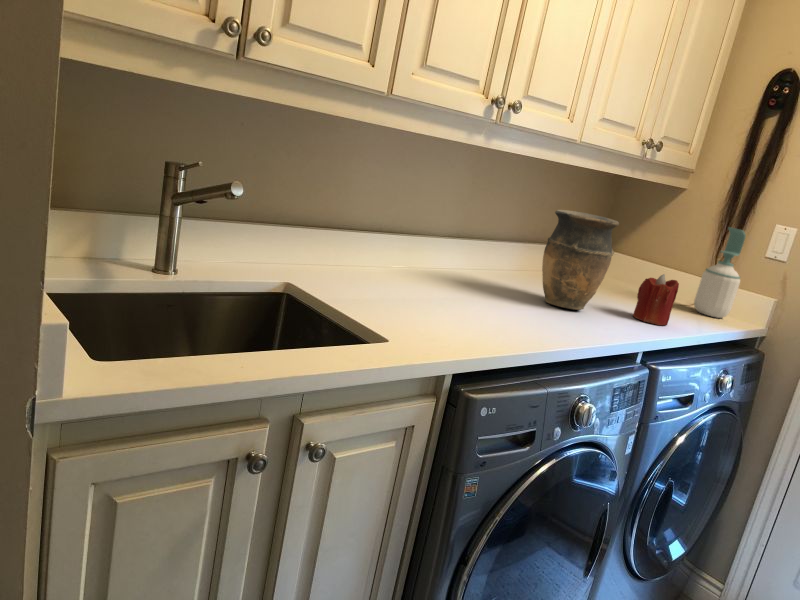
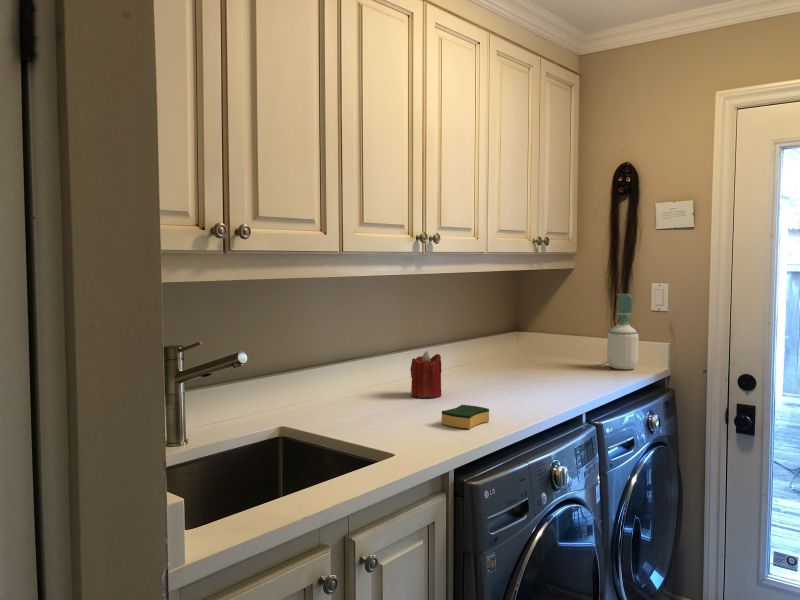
vase: present [542,210,619,310] -> none [482,309,539,392]
candle: present [633,274,679,325] -> present [410,351,441,398]
sponge: none [464,307,523,335] -> present [442,405,489,429]

